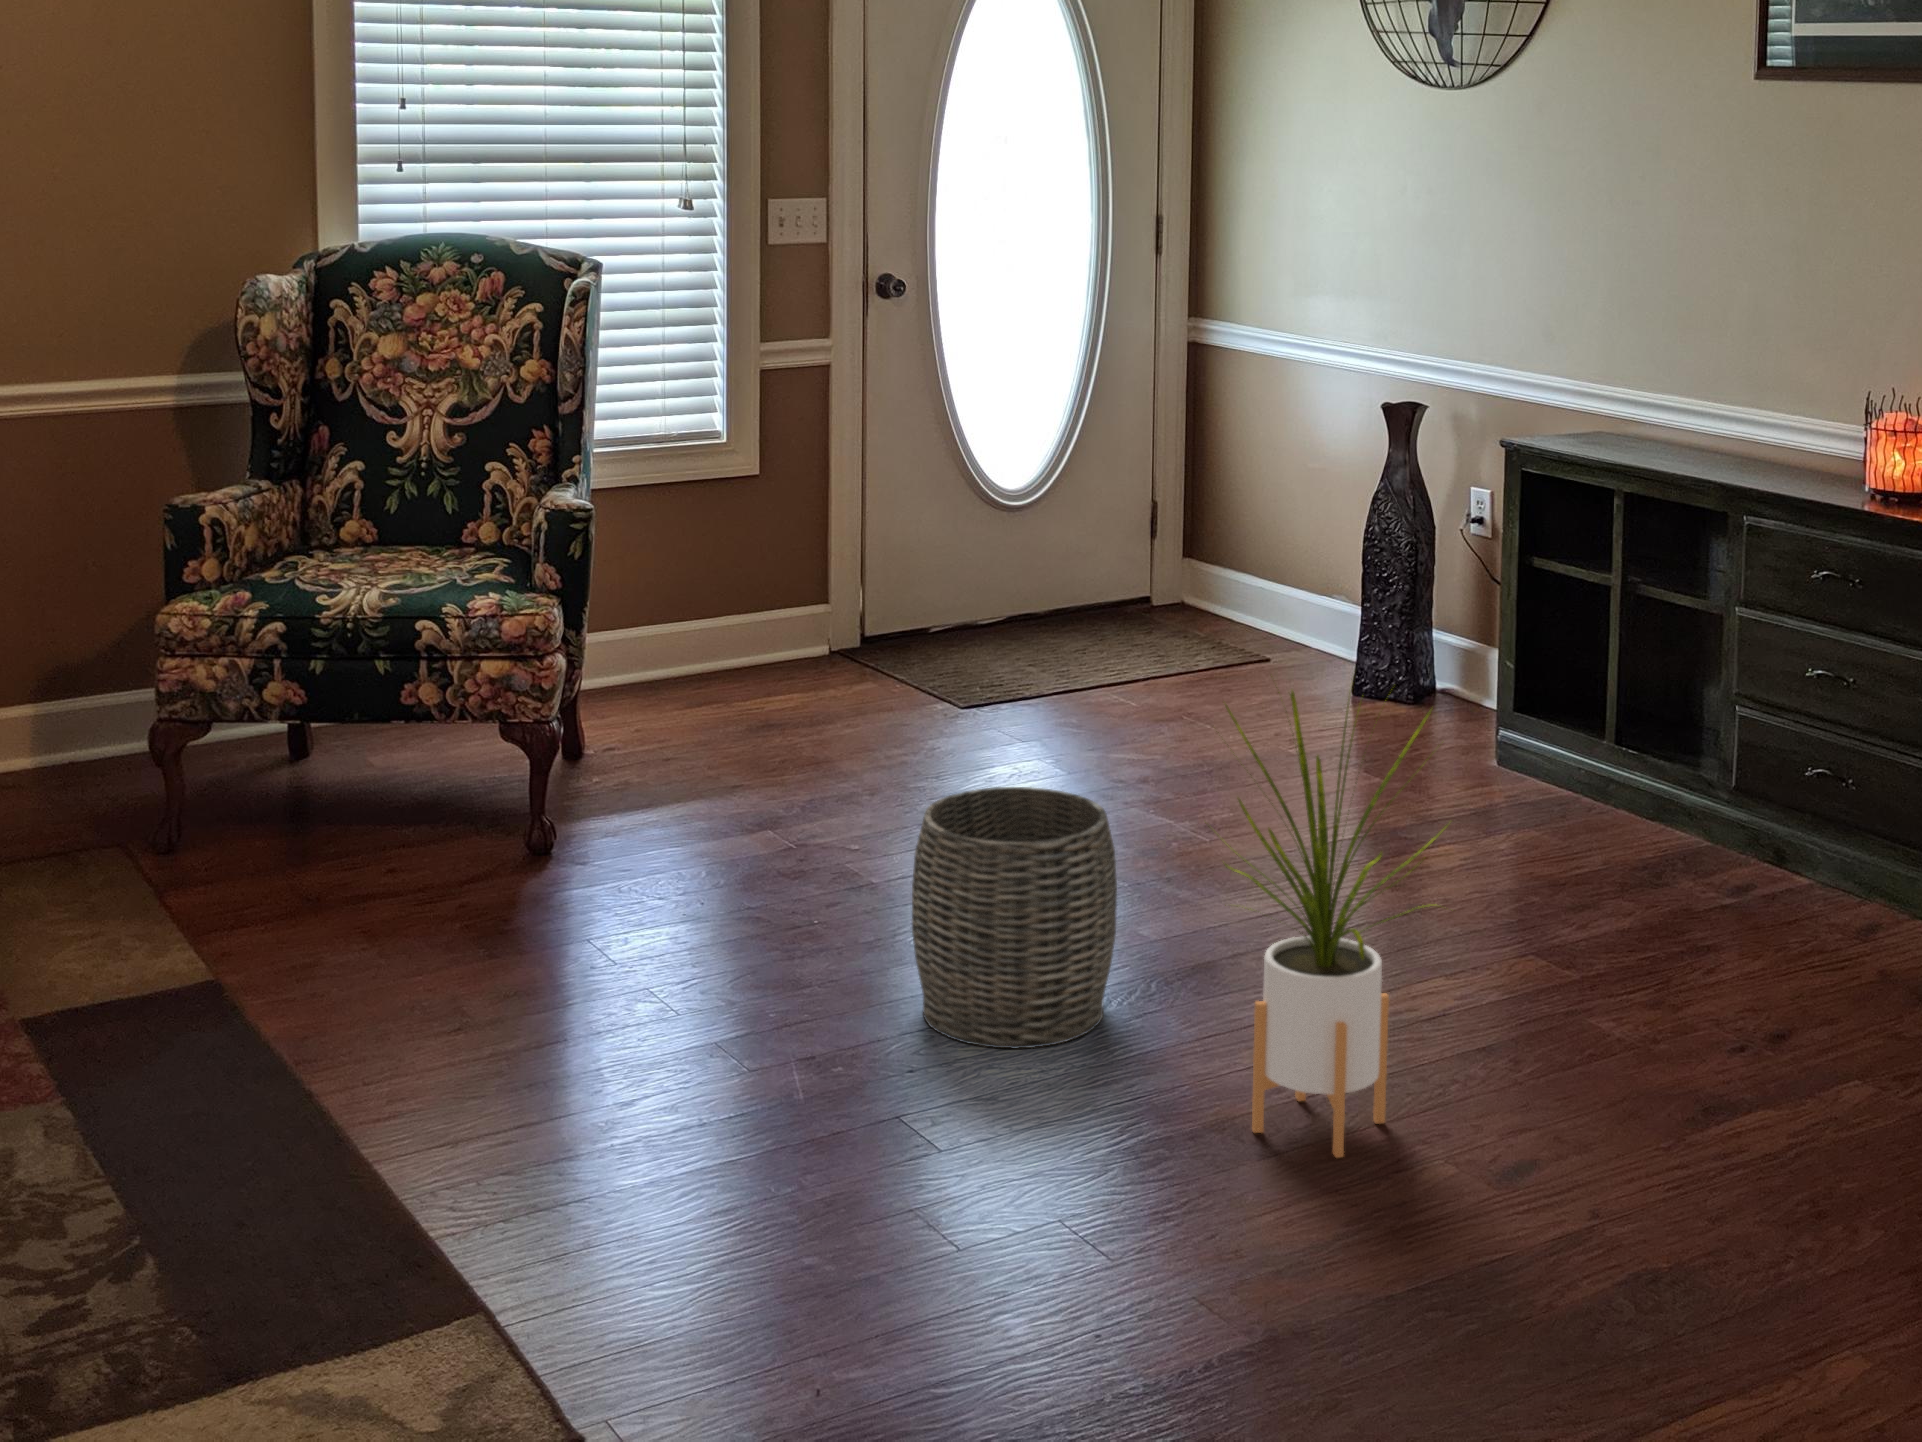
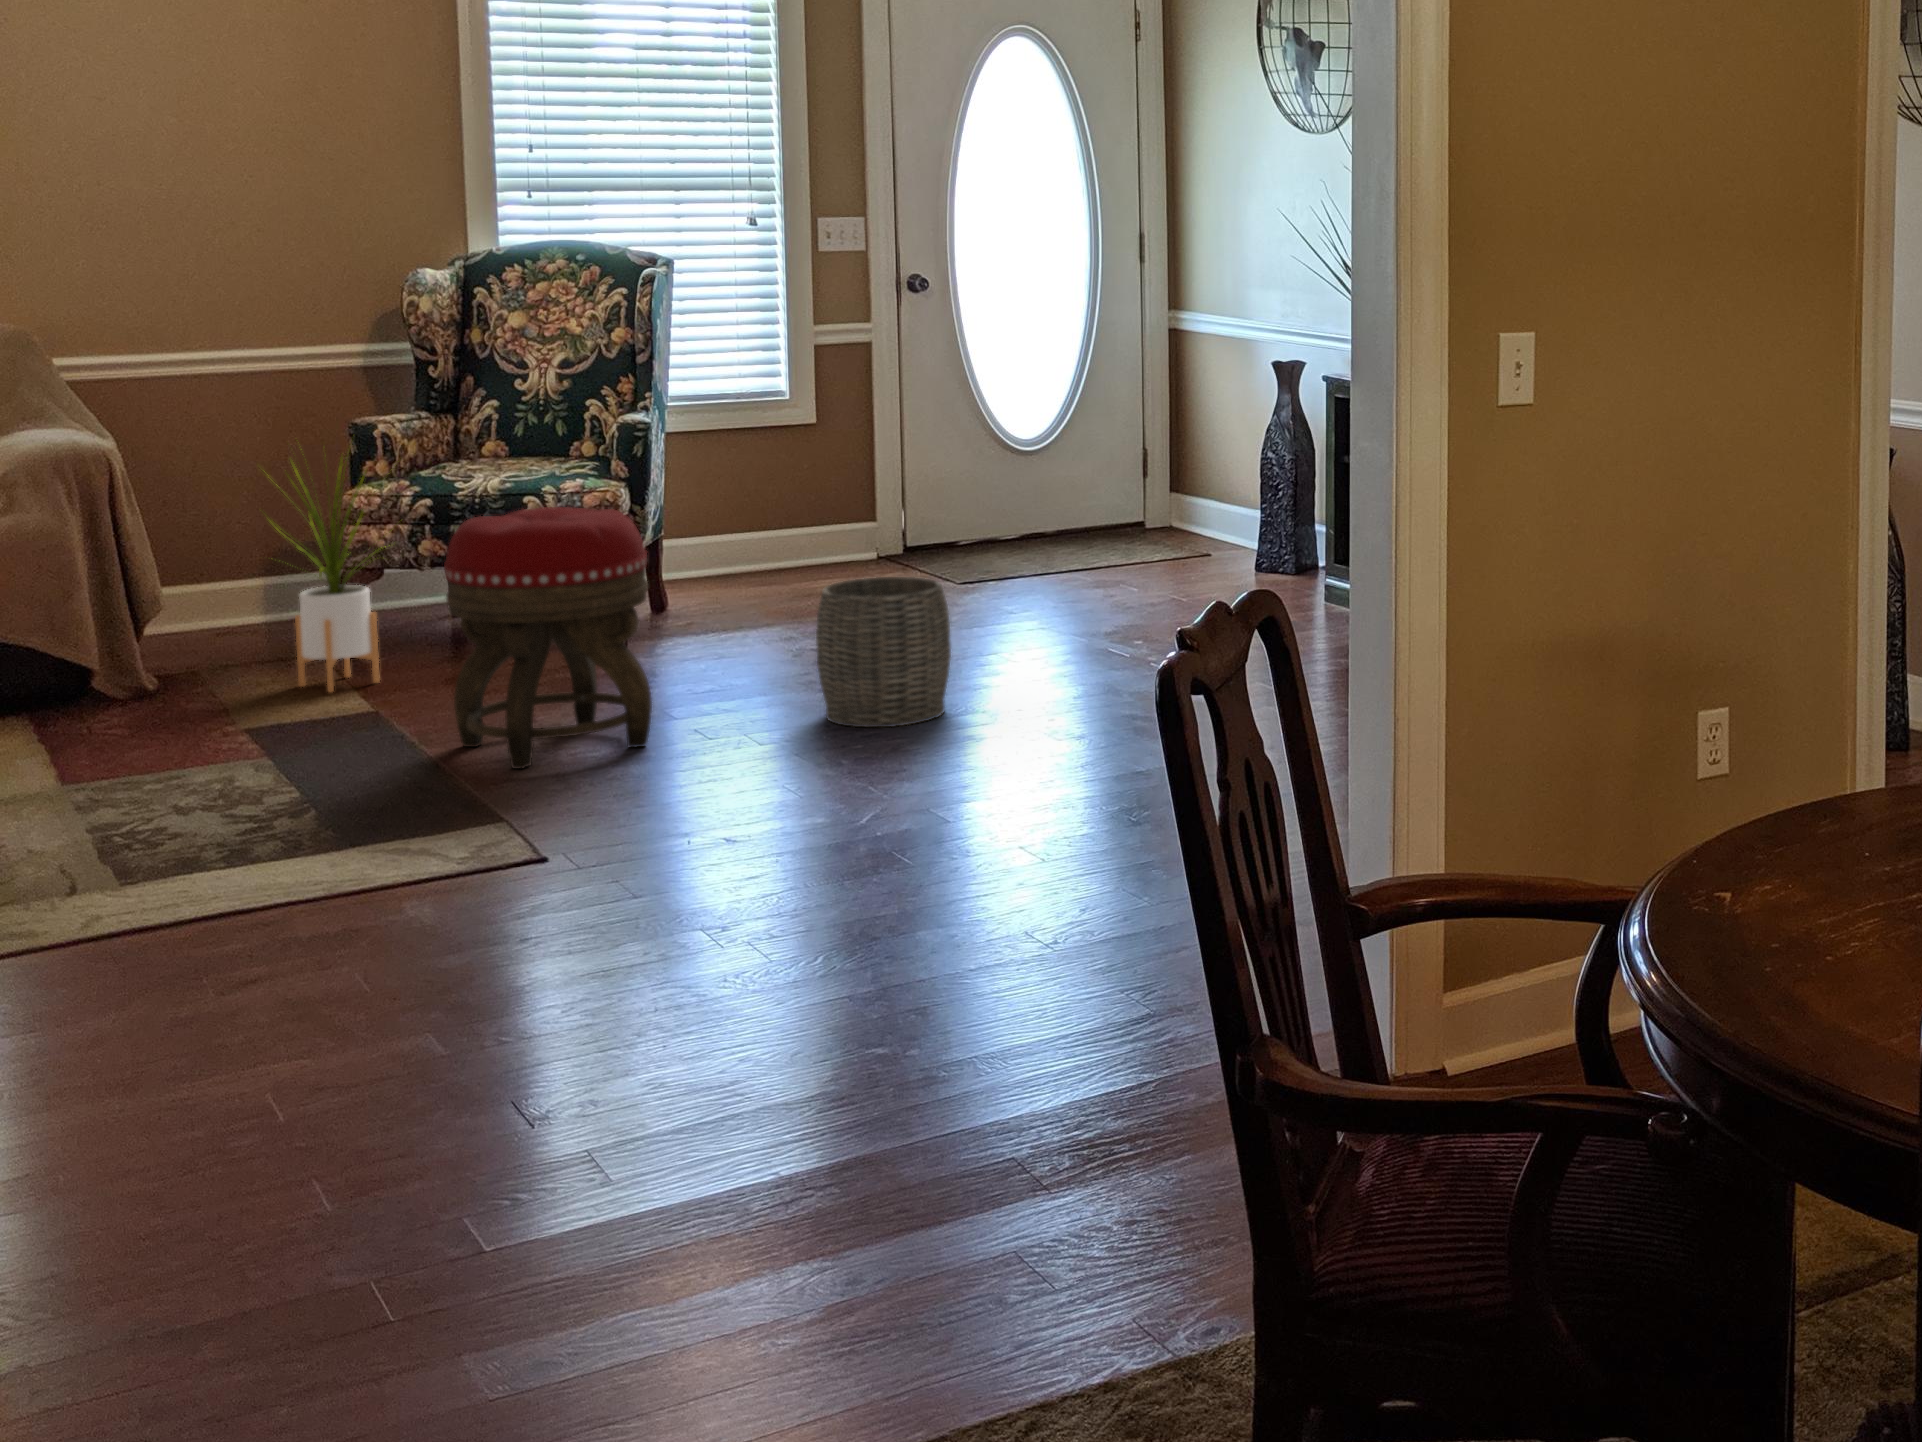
house plant: present [1225,689,1448,1158] -> present [269,449,390,692]
footstool: none [357,693,678,1156] -> present [444,507,652,769]

